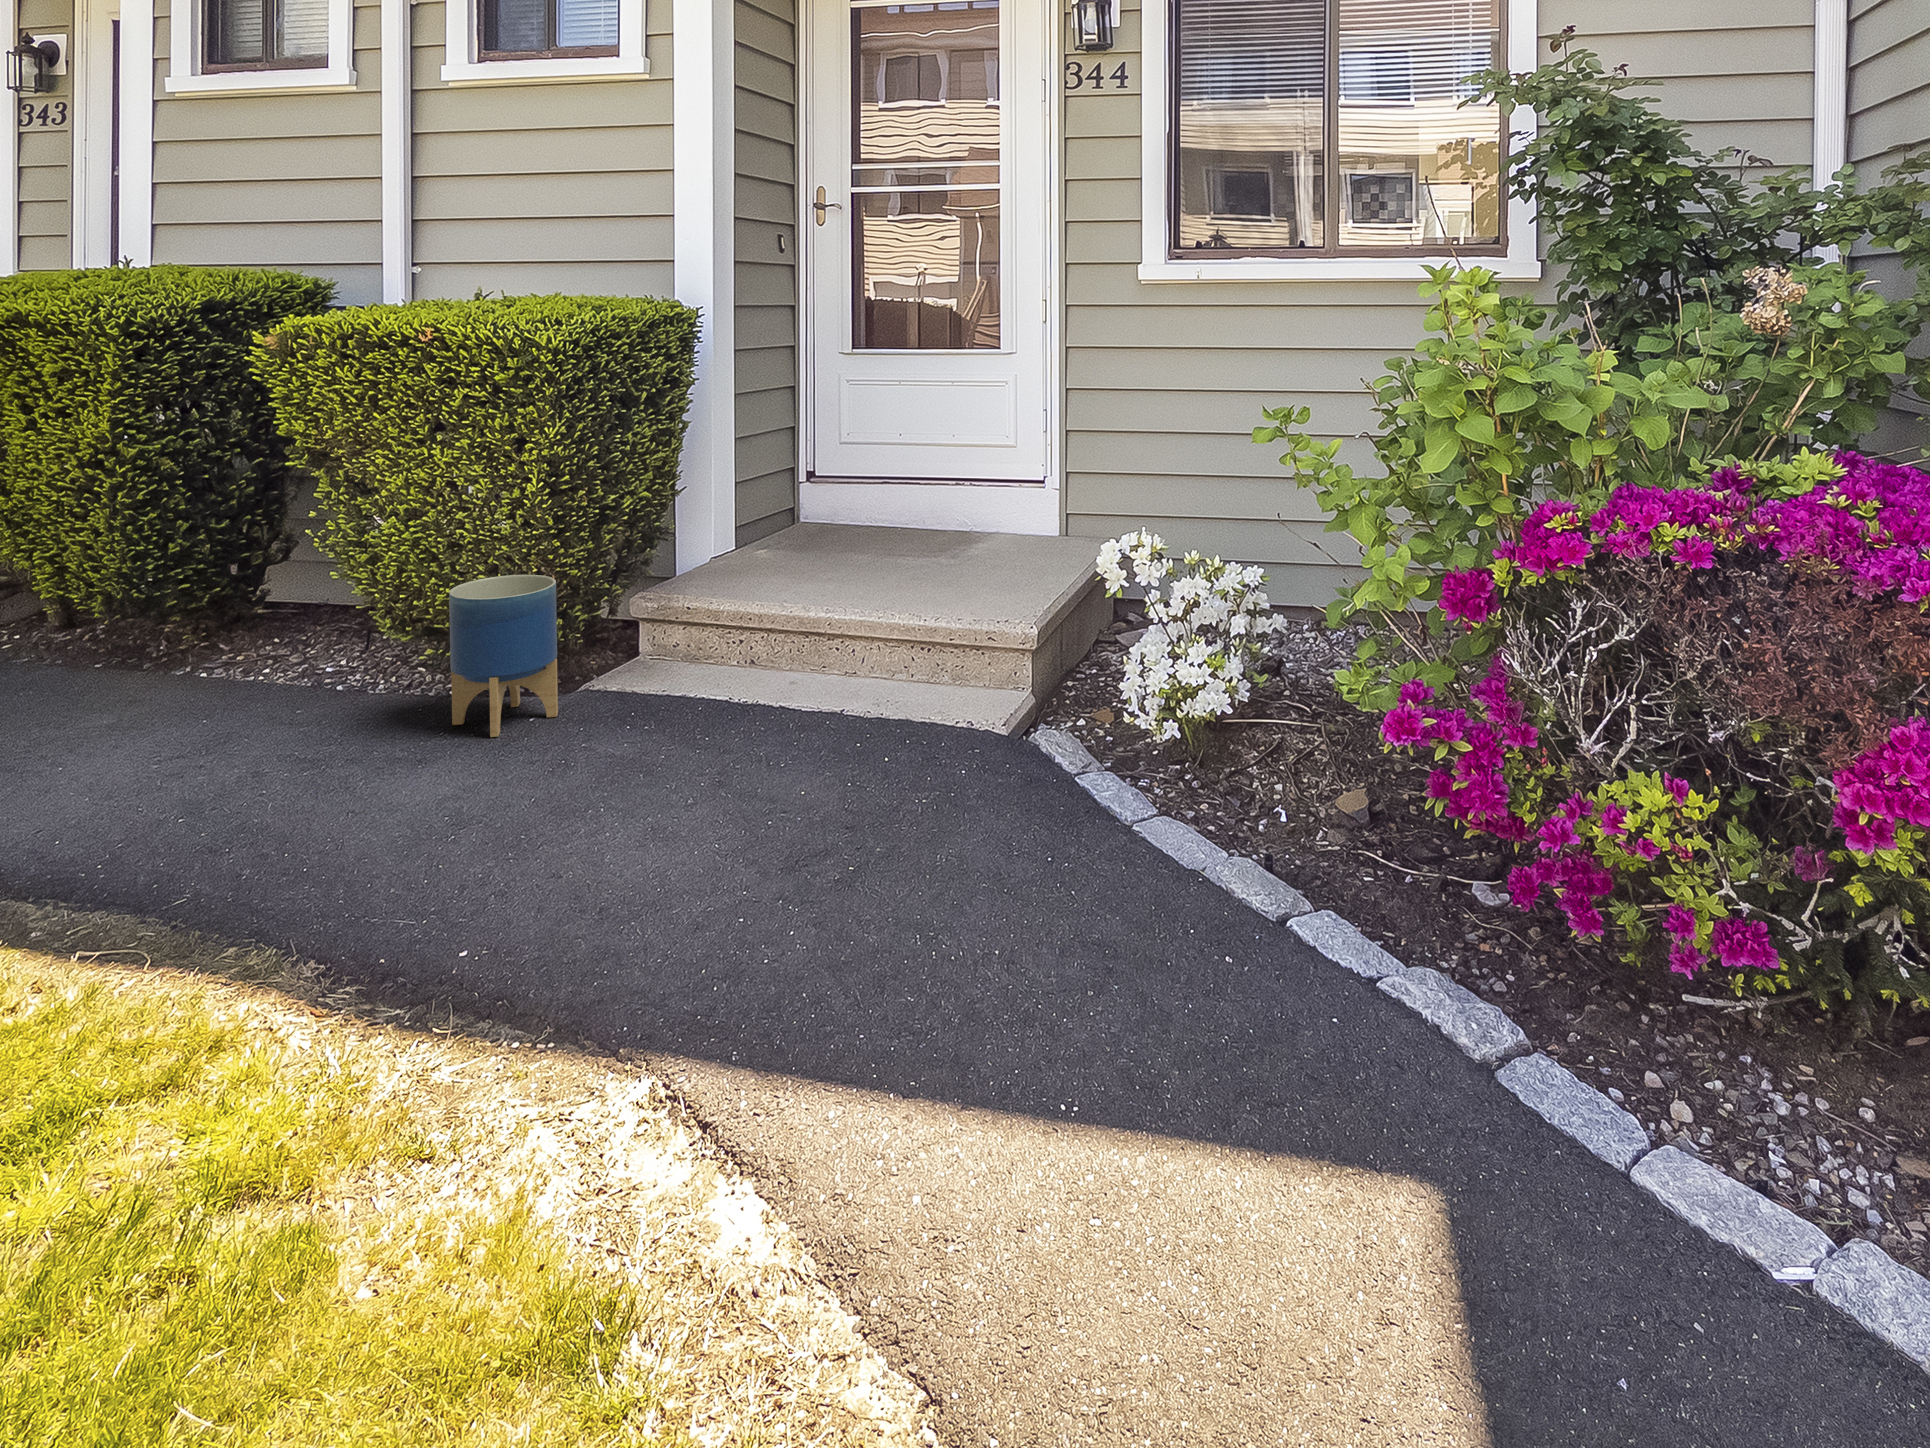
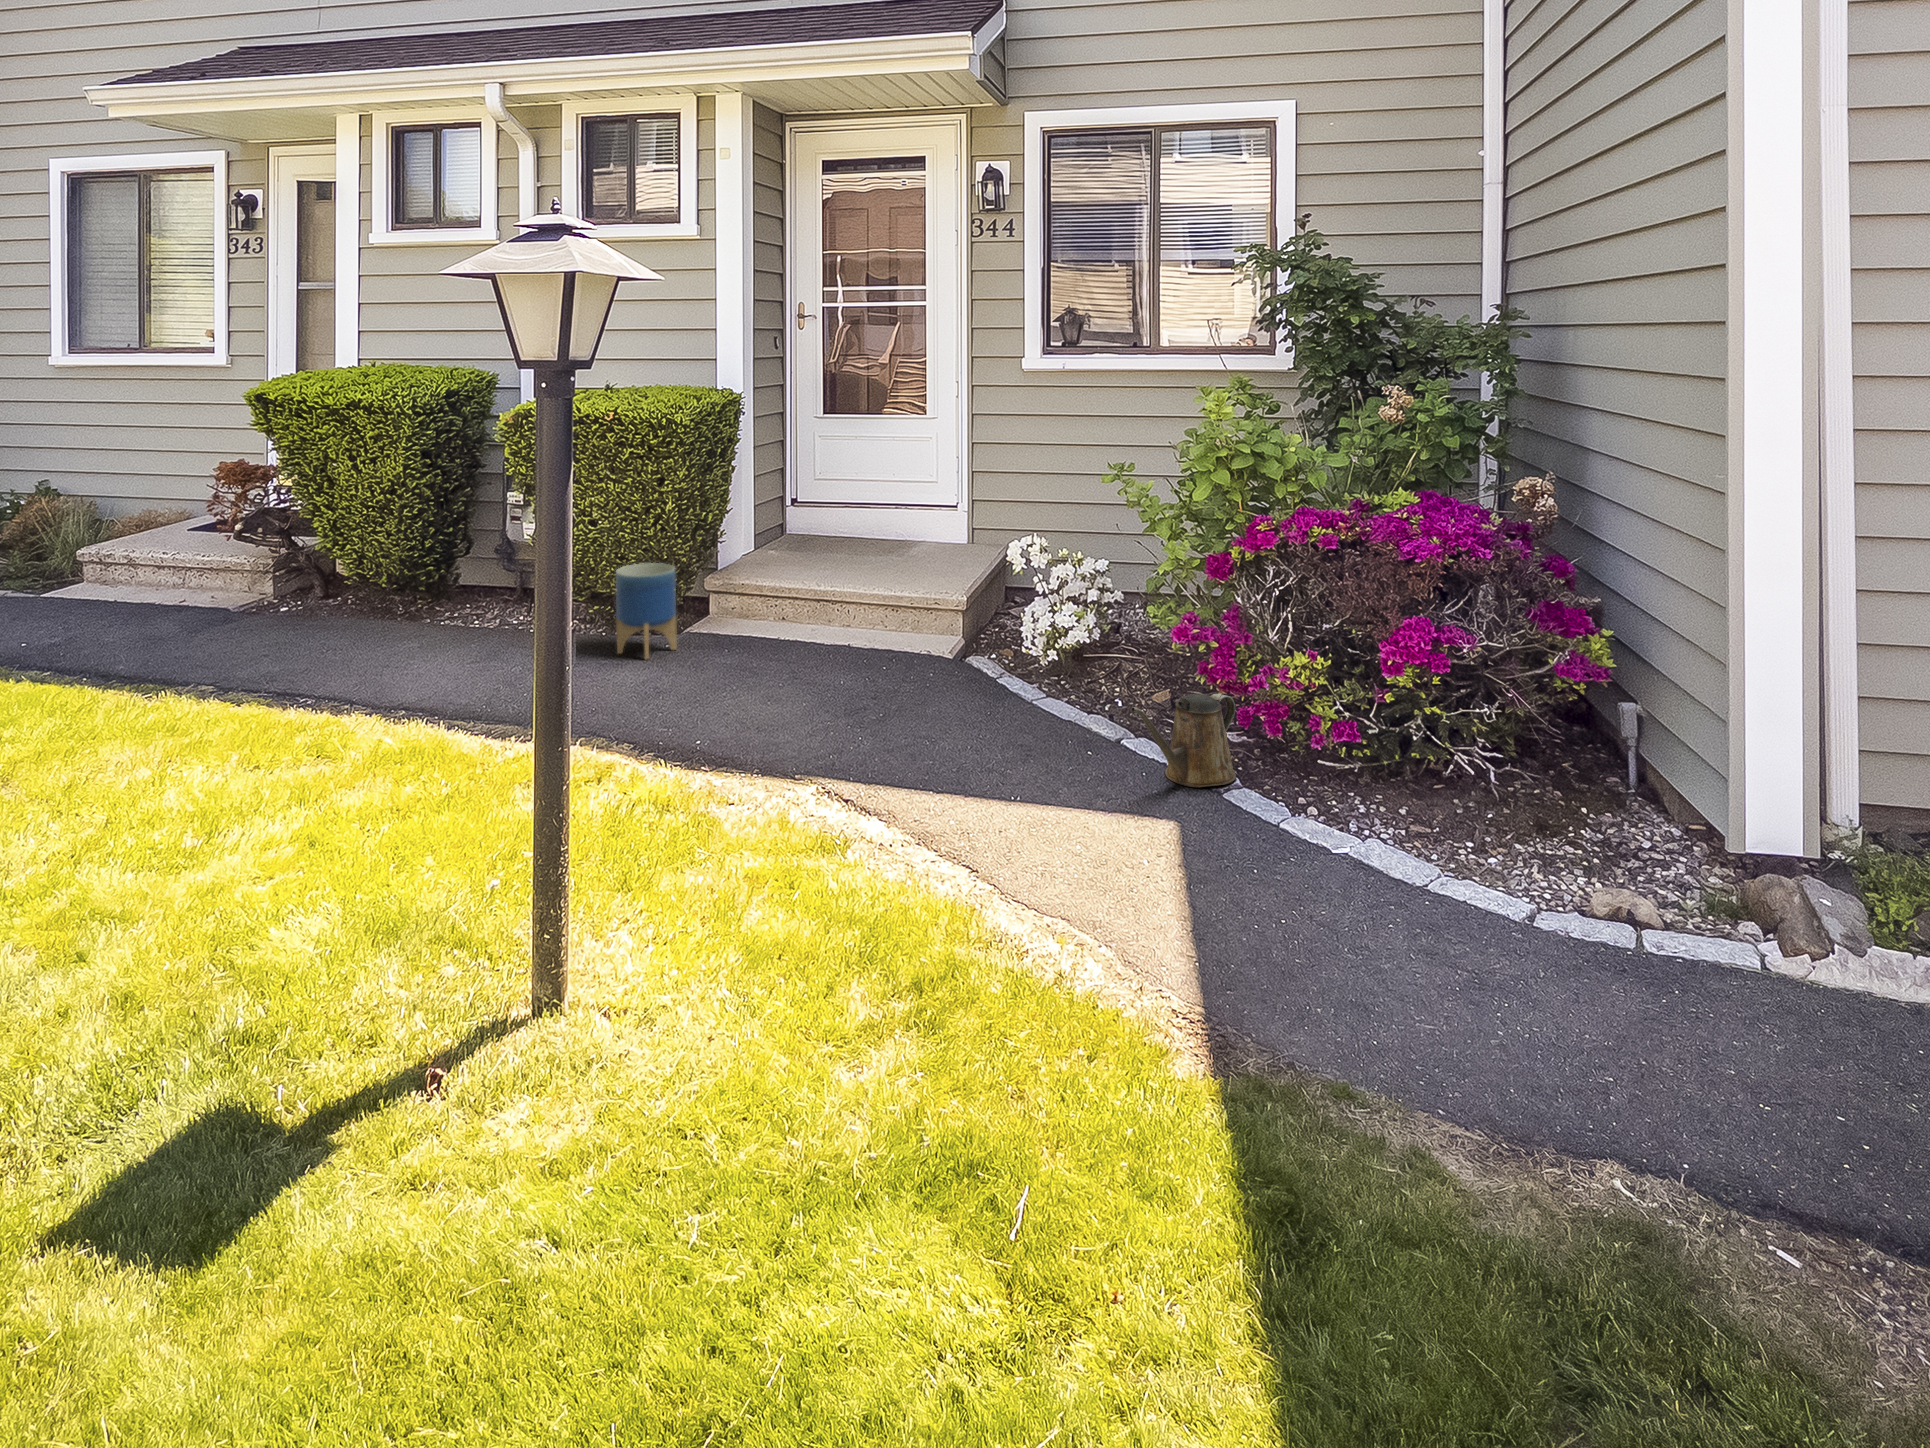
watering can: none [1312,851,1520,1067] -> present [1131,694,1236,787]

